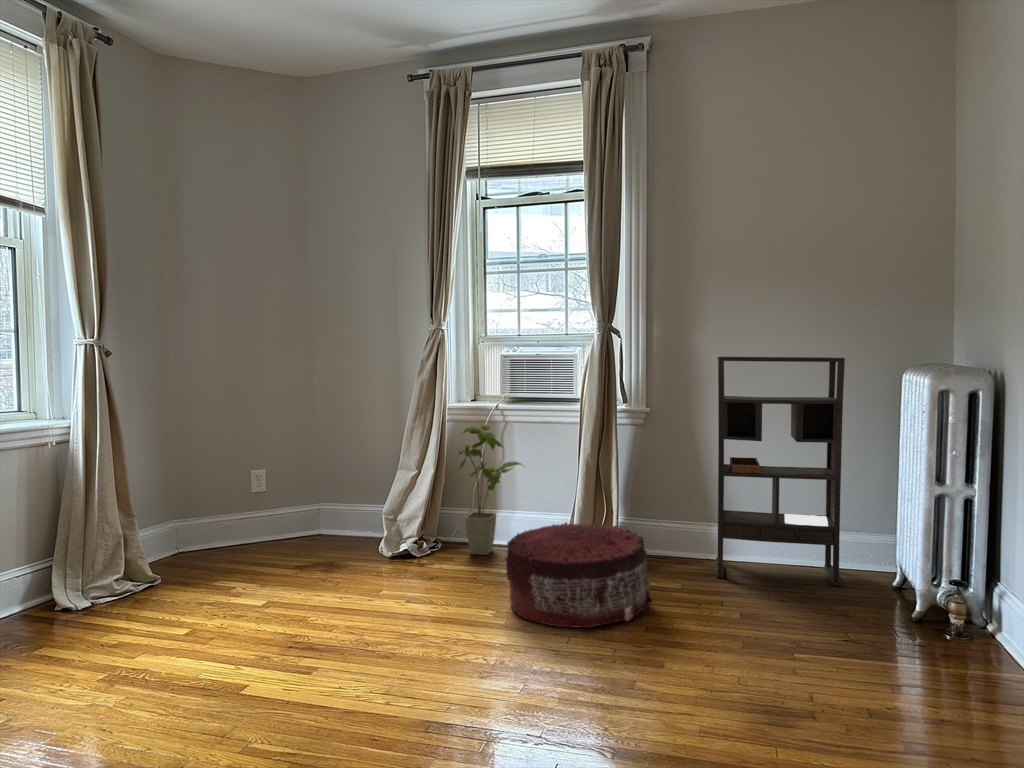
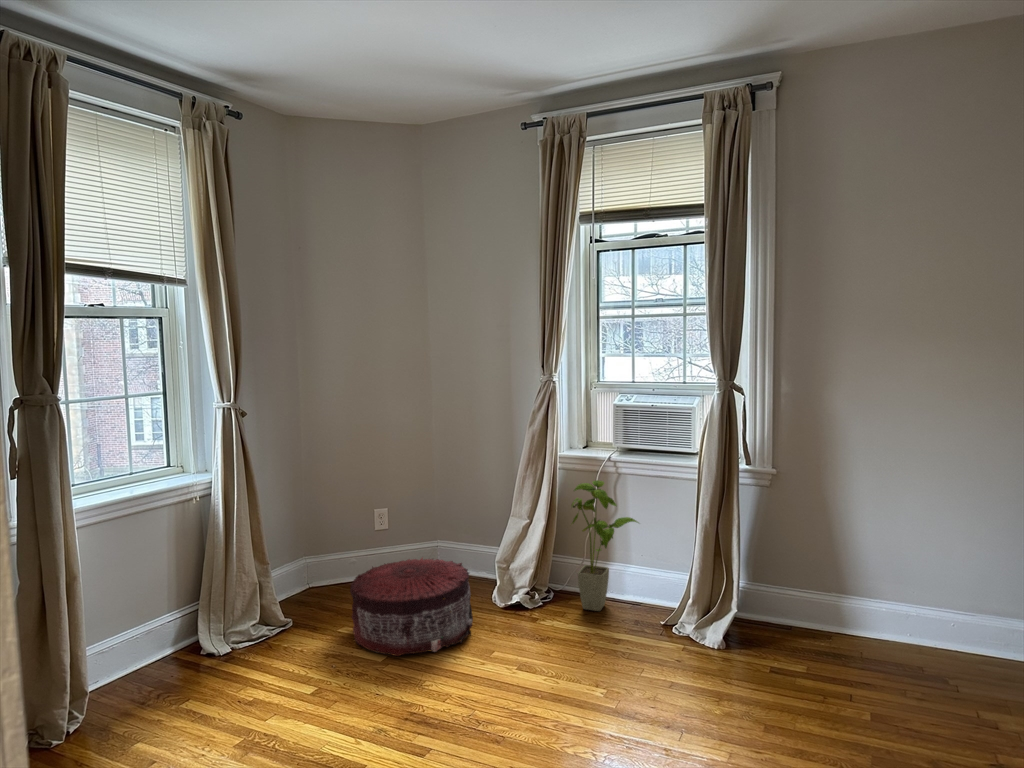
bookshelf: present [716,357,845,586] -> none [846,419,1004,686]
pouf: present [505,522,652,628] -> present [350,558,473,656]

